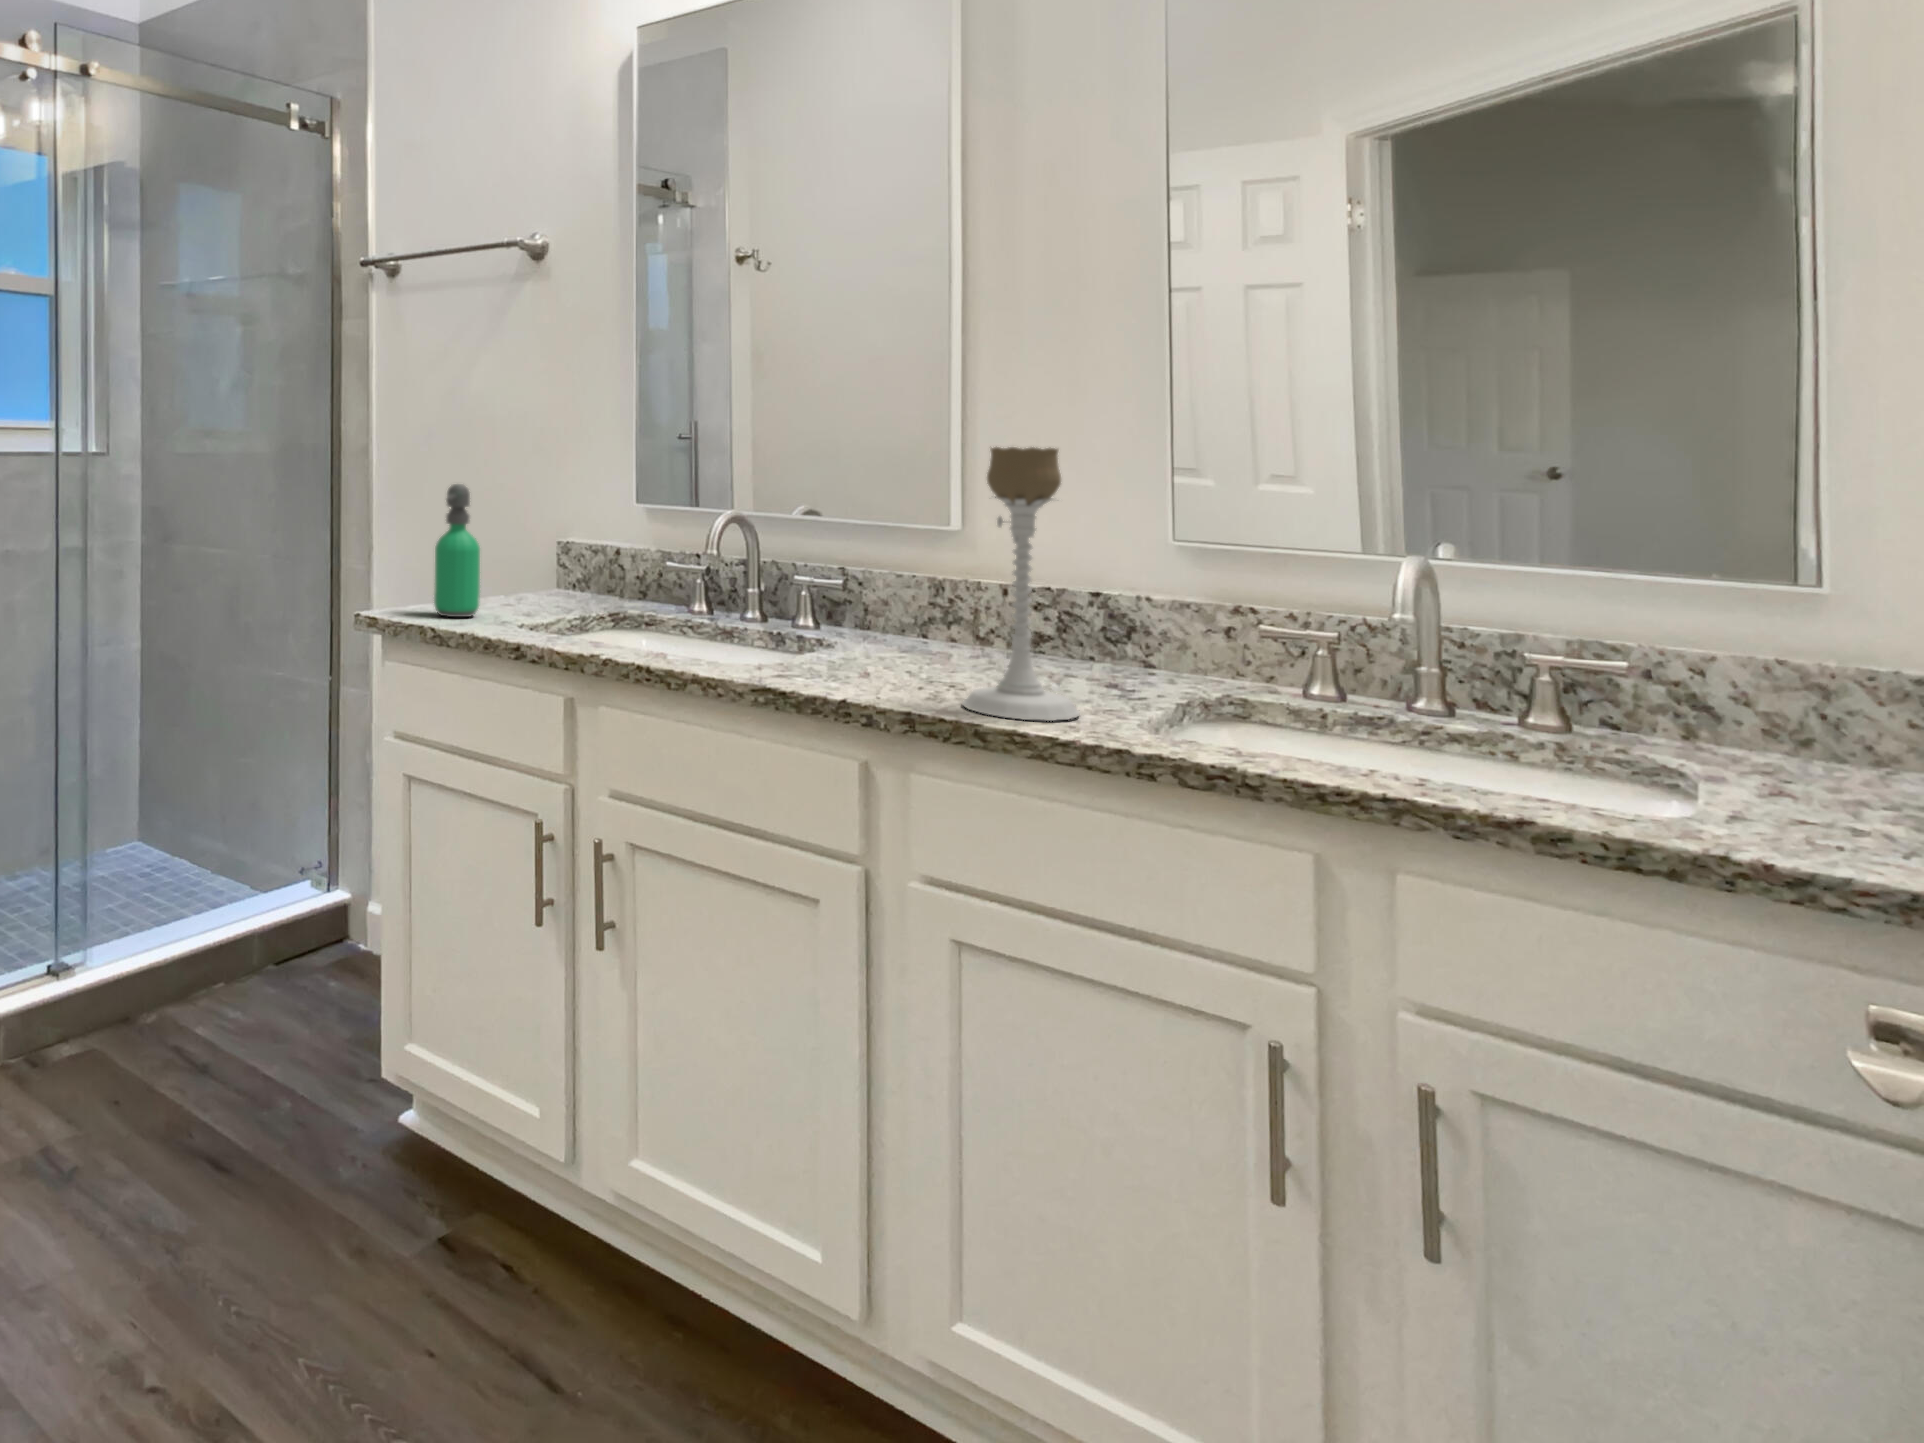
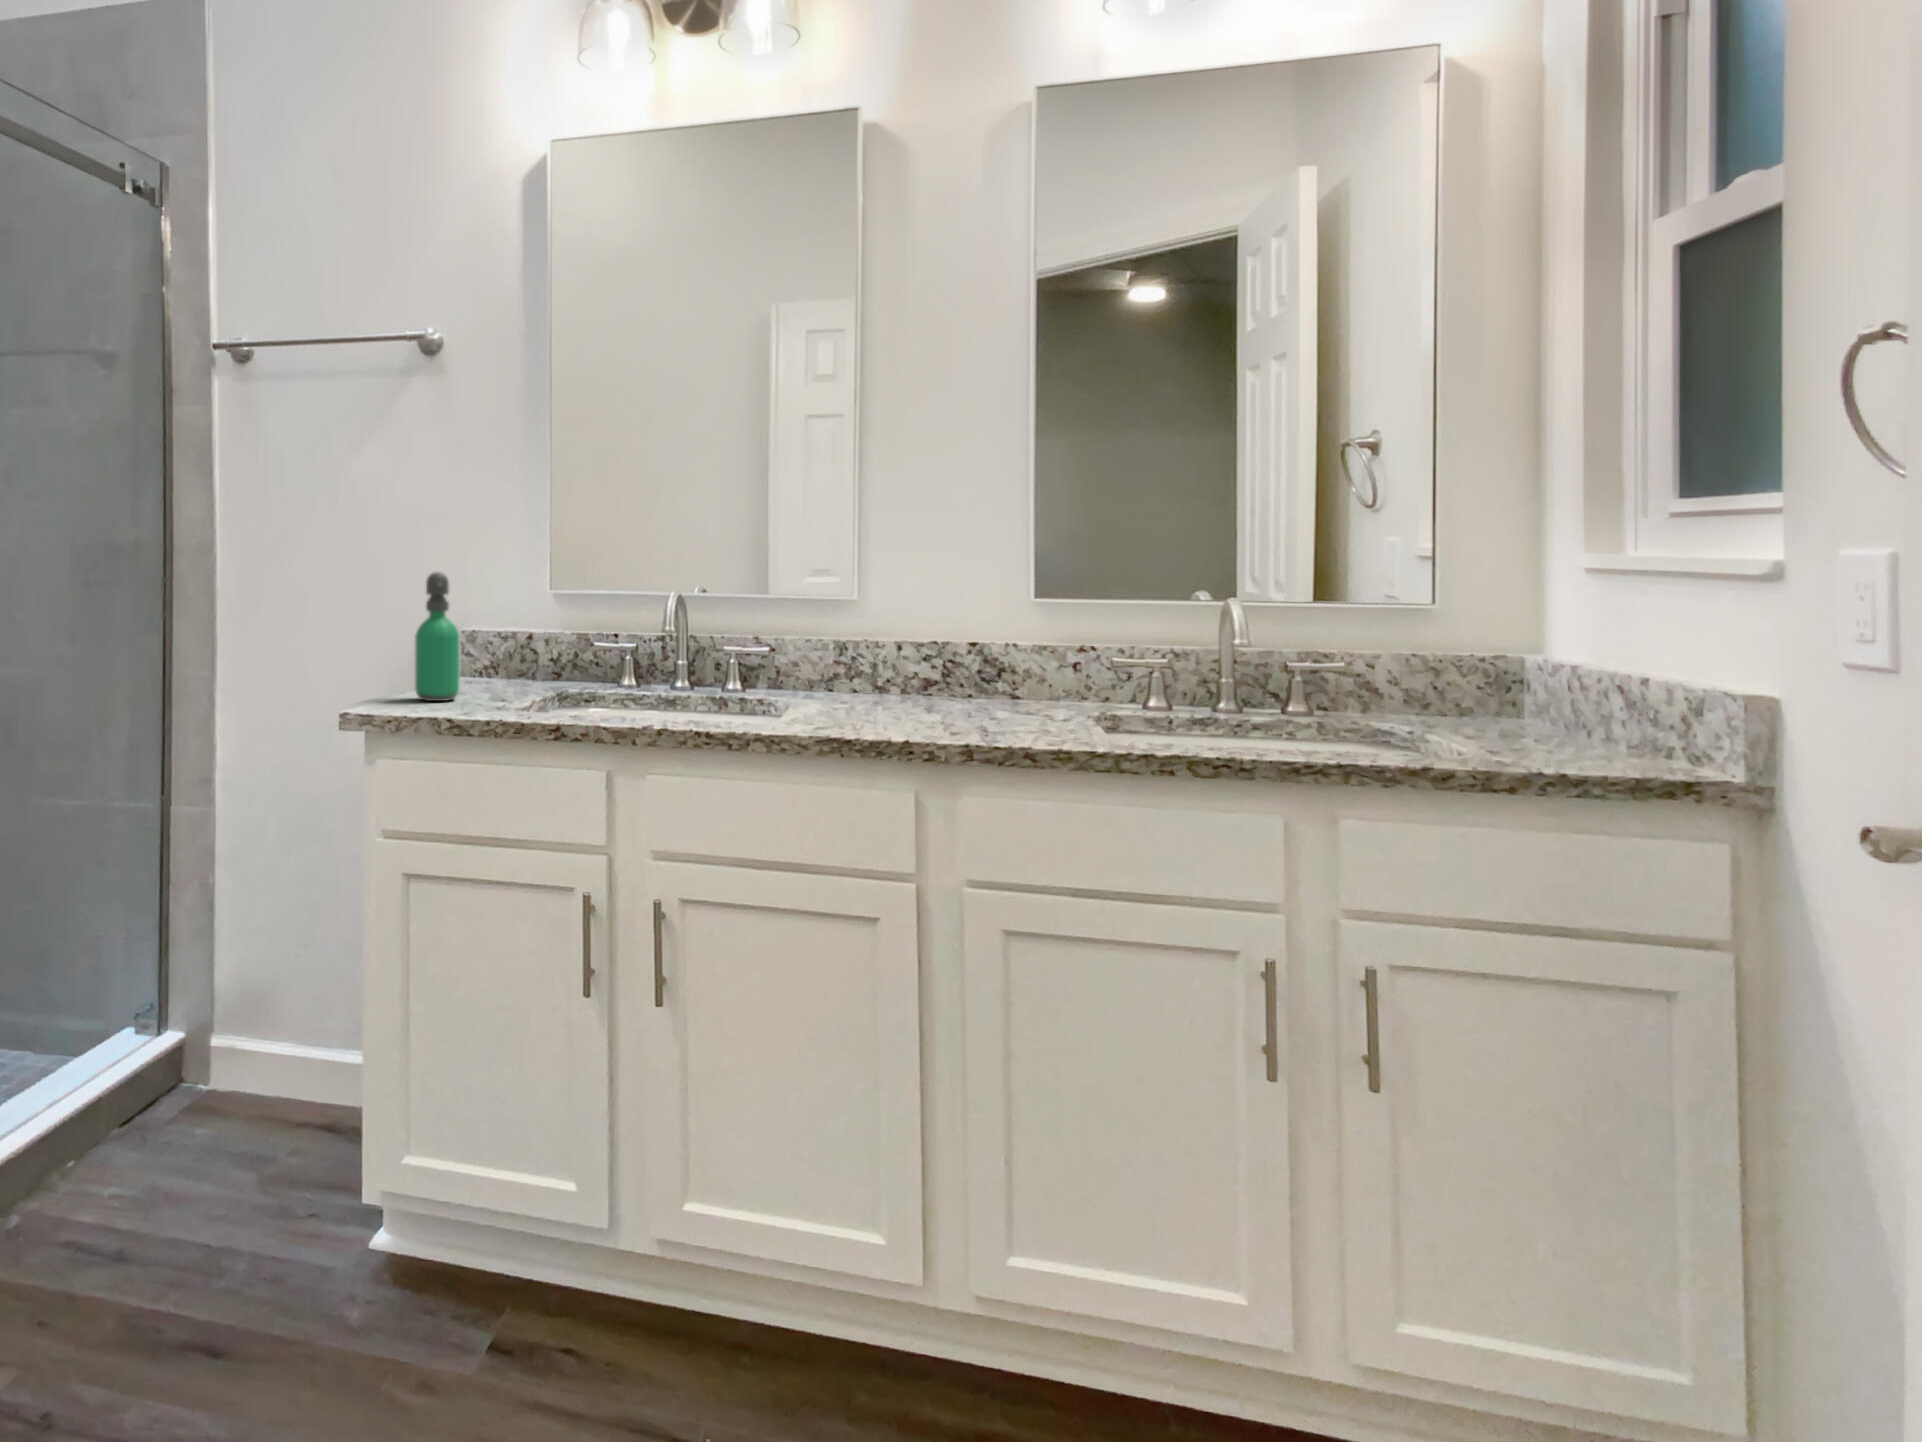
candle holder: present [962,447,1079,721] -> none [981,529,1070,741]

